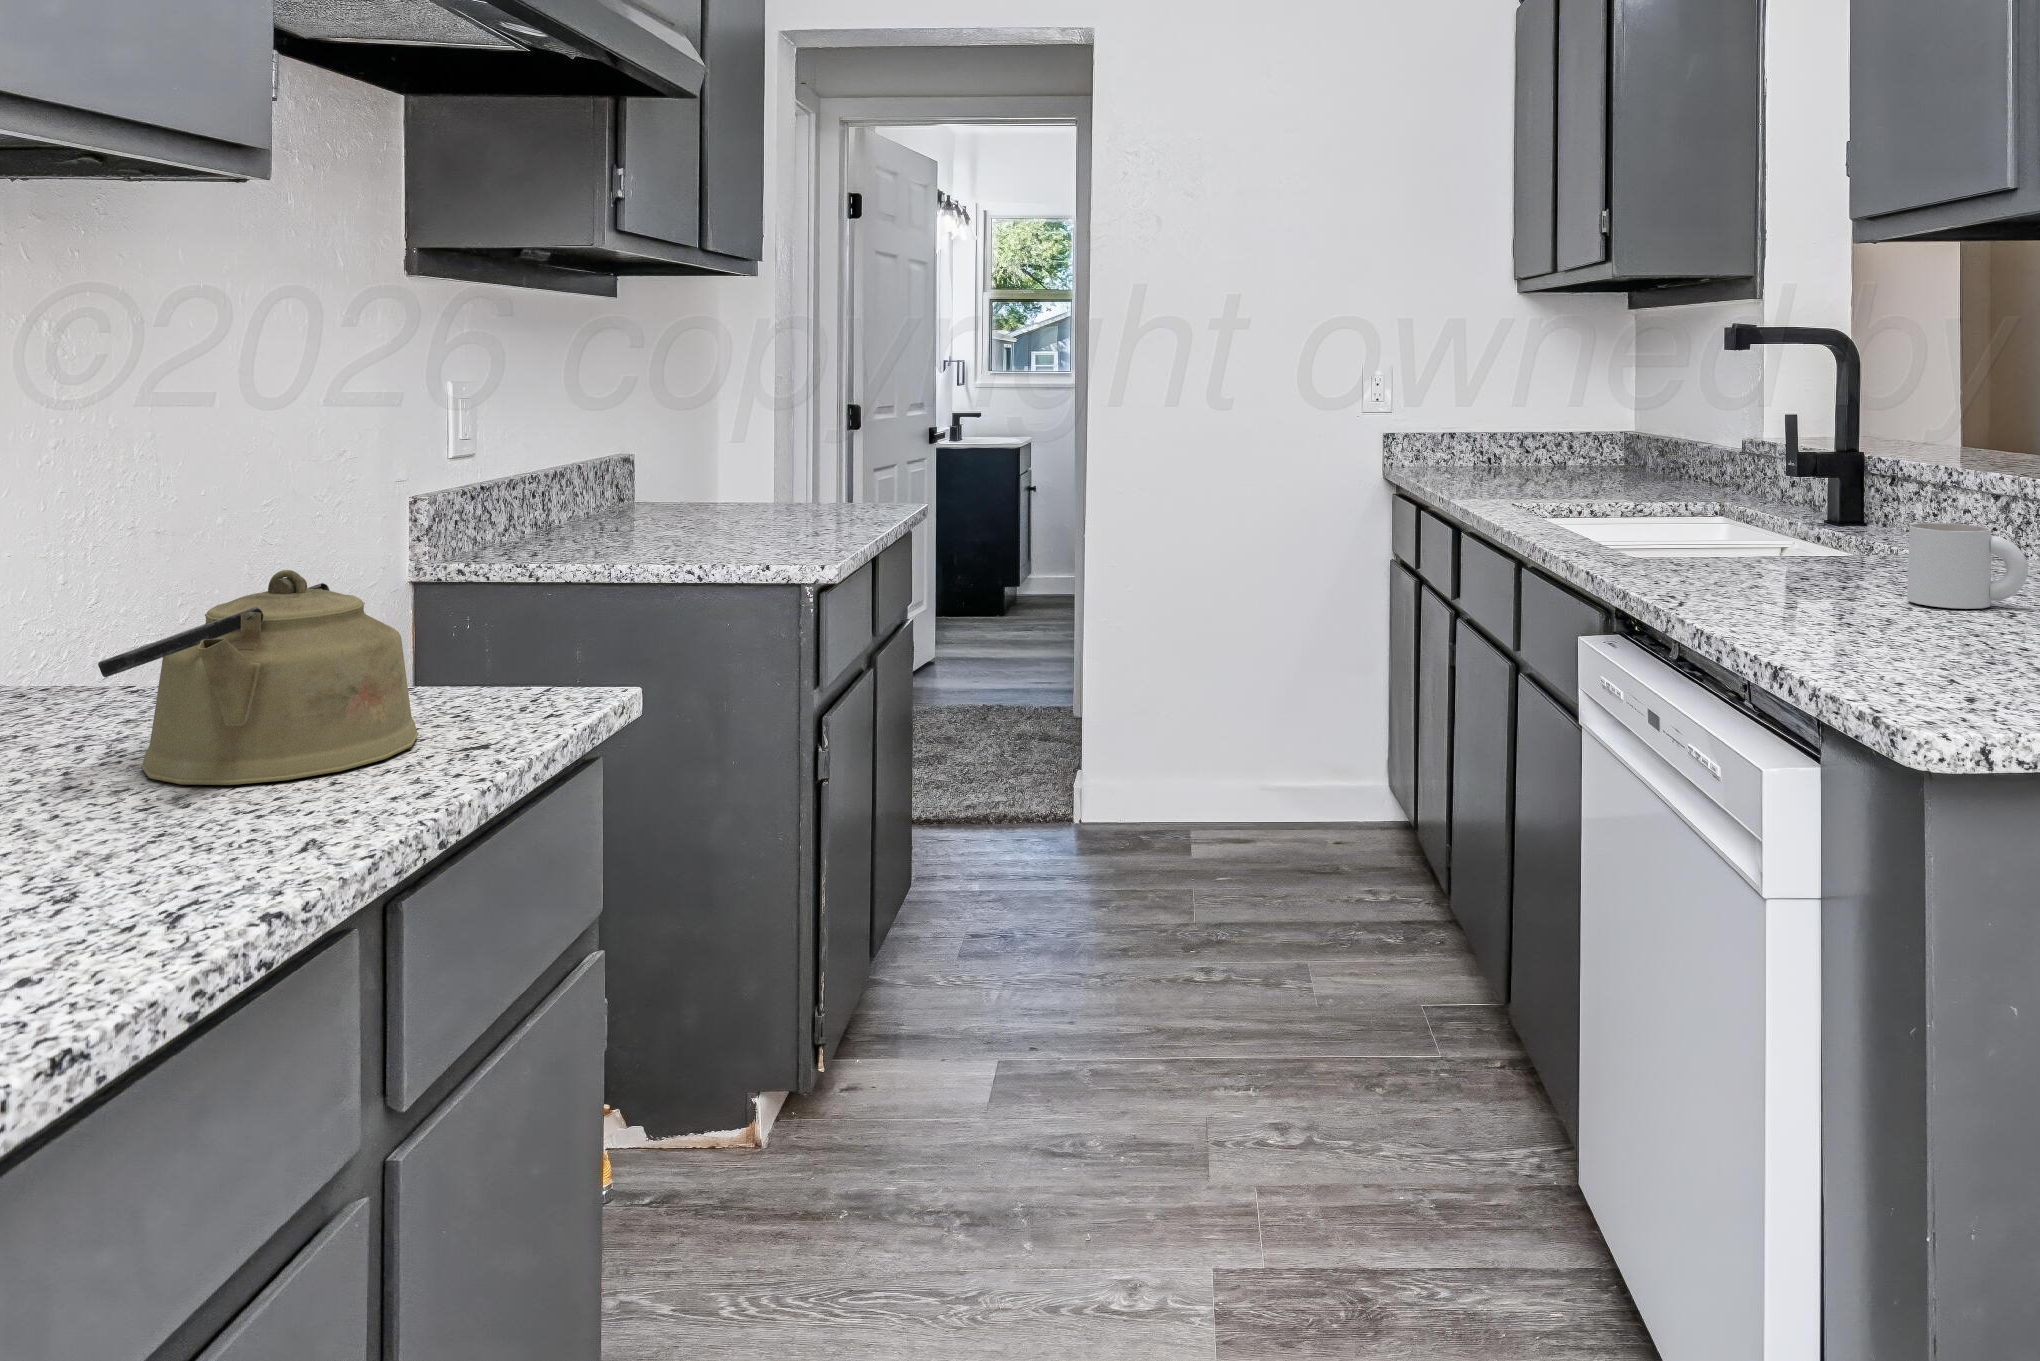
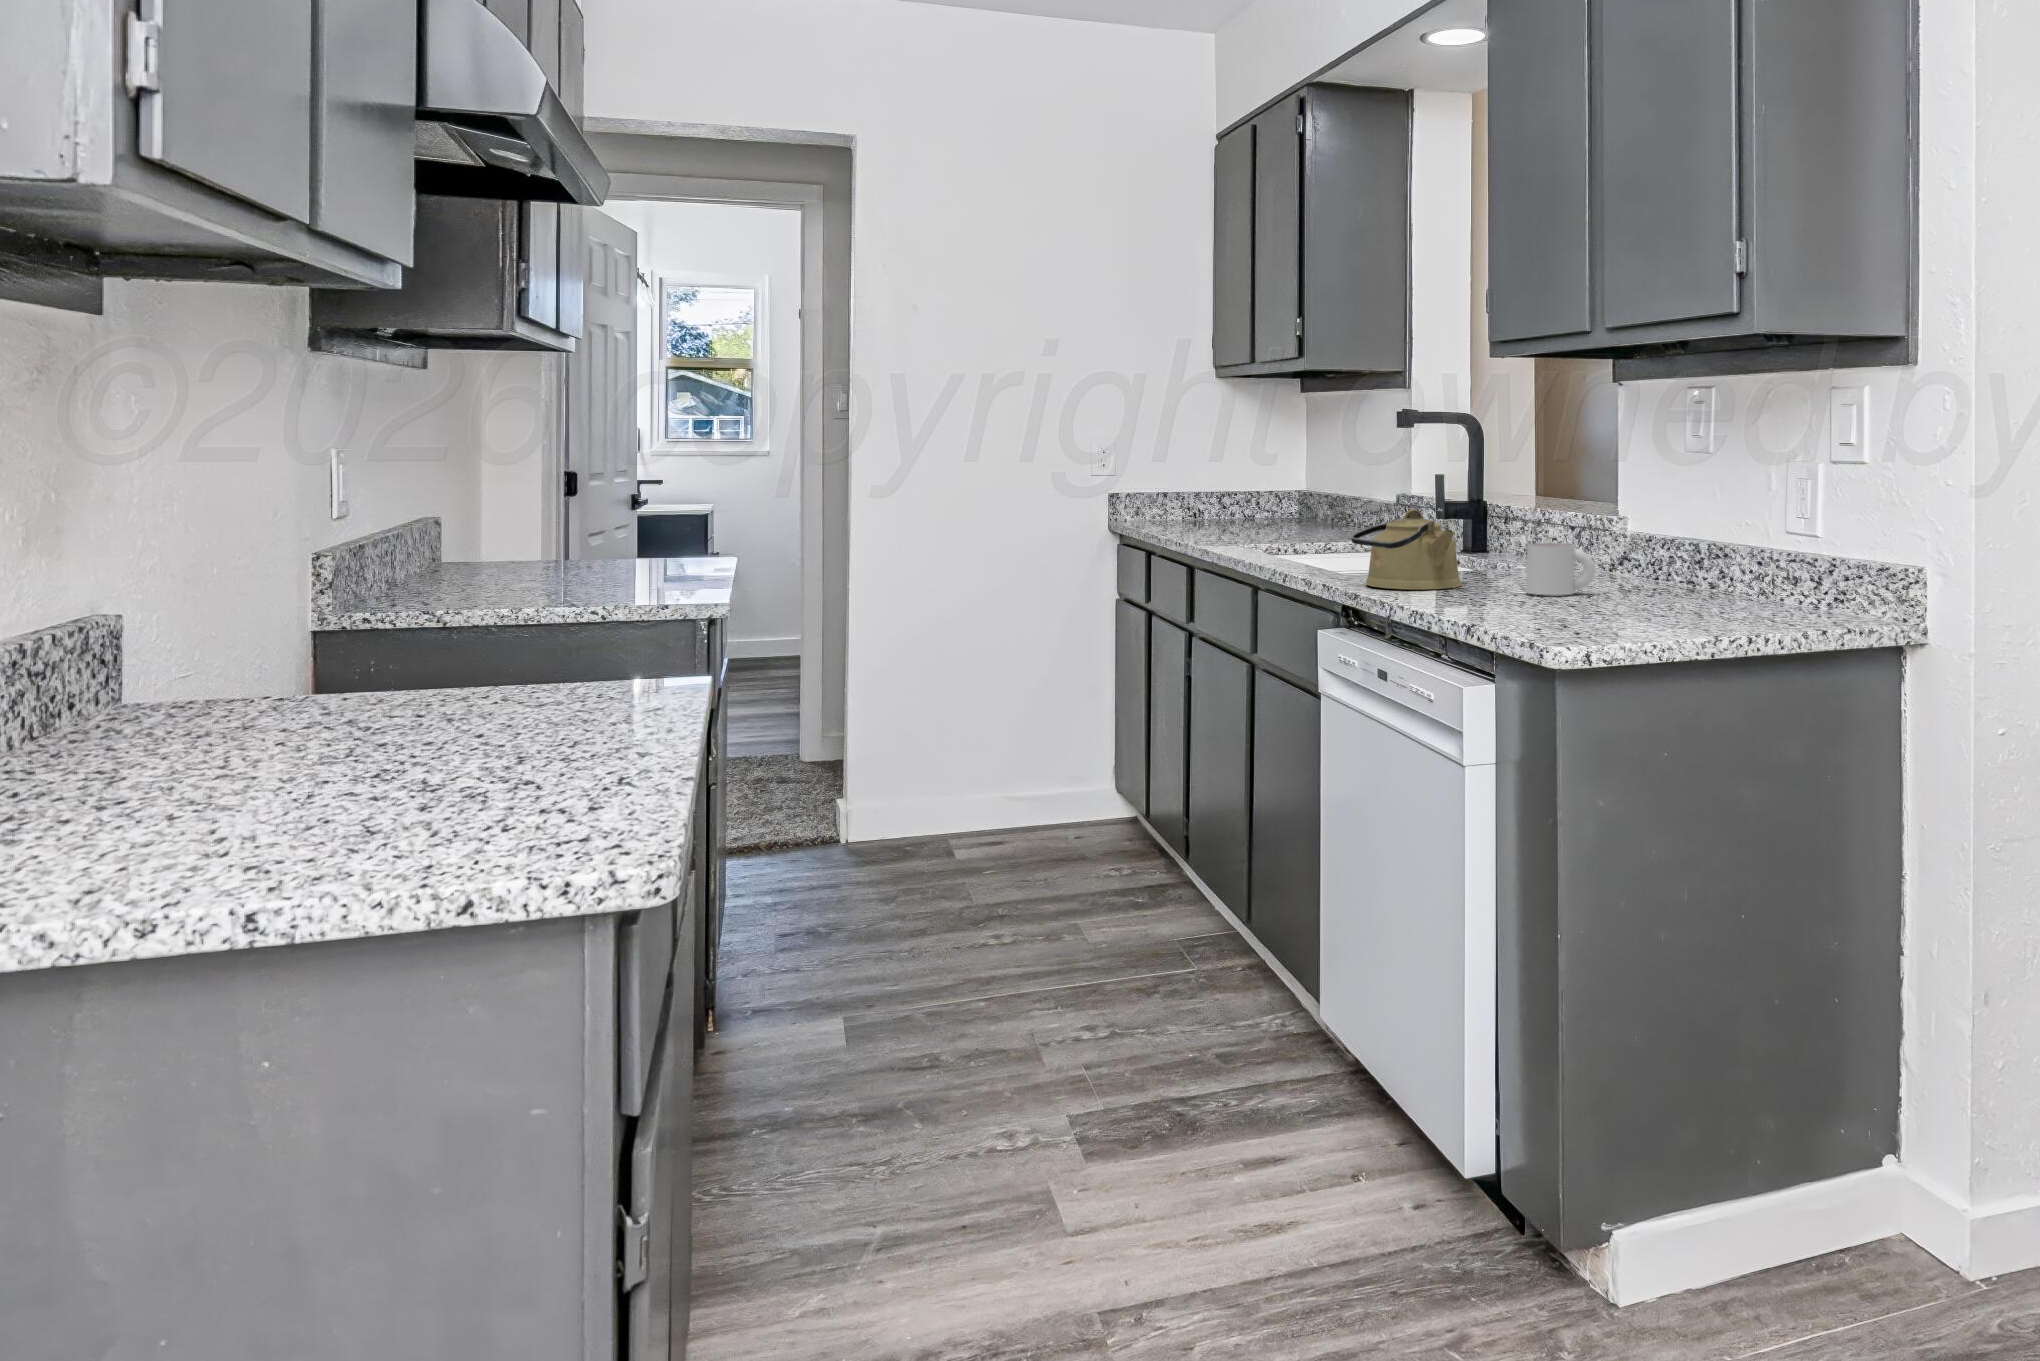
kettle: present [98,570,419,785] -> present [1351,509,1461,590]

